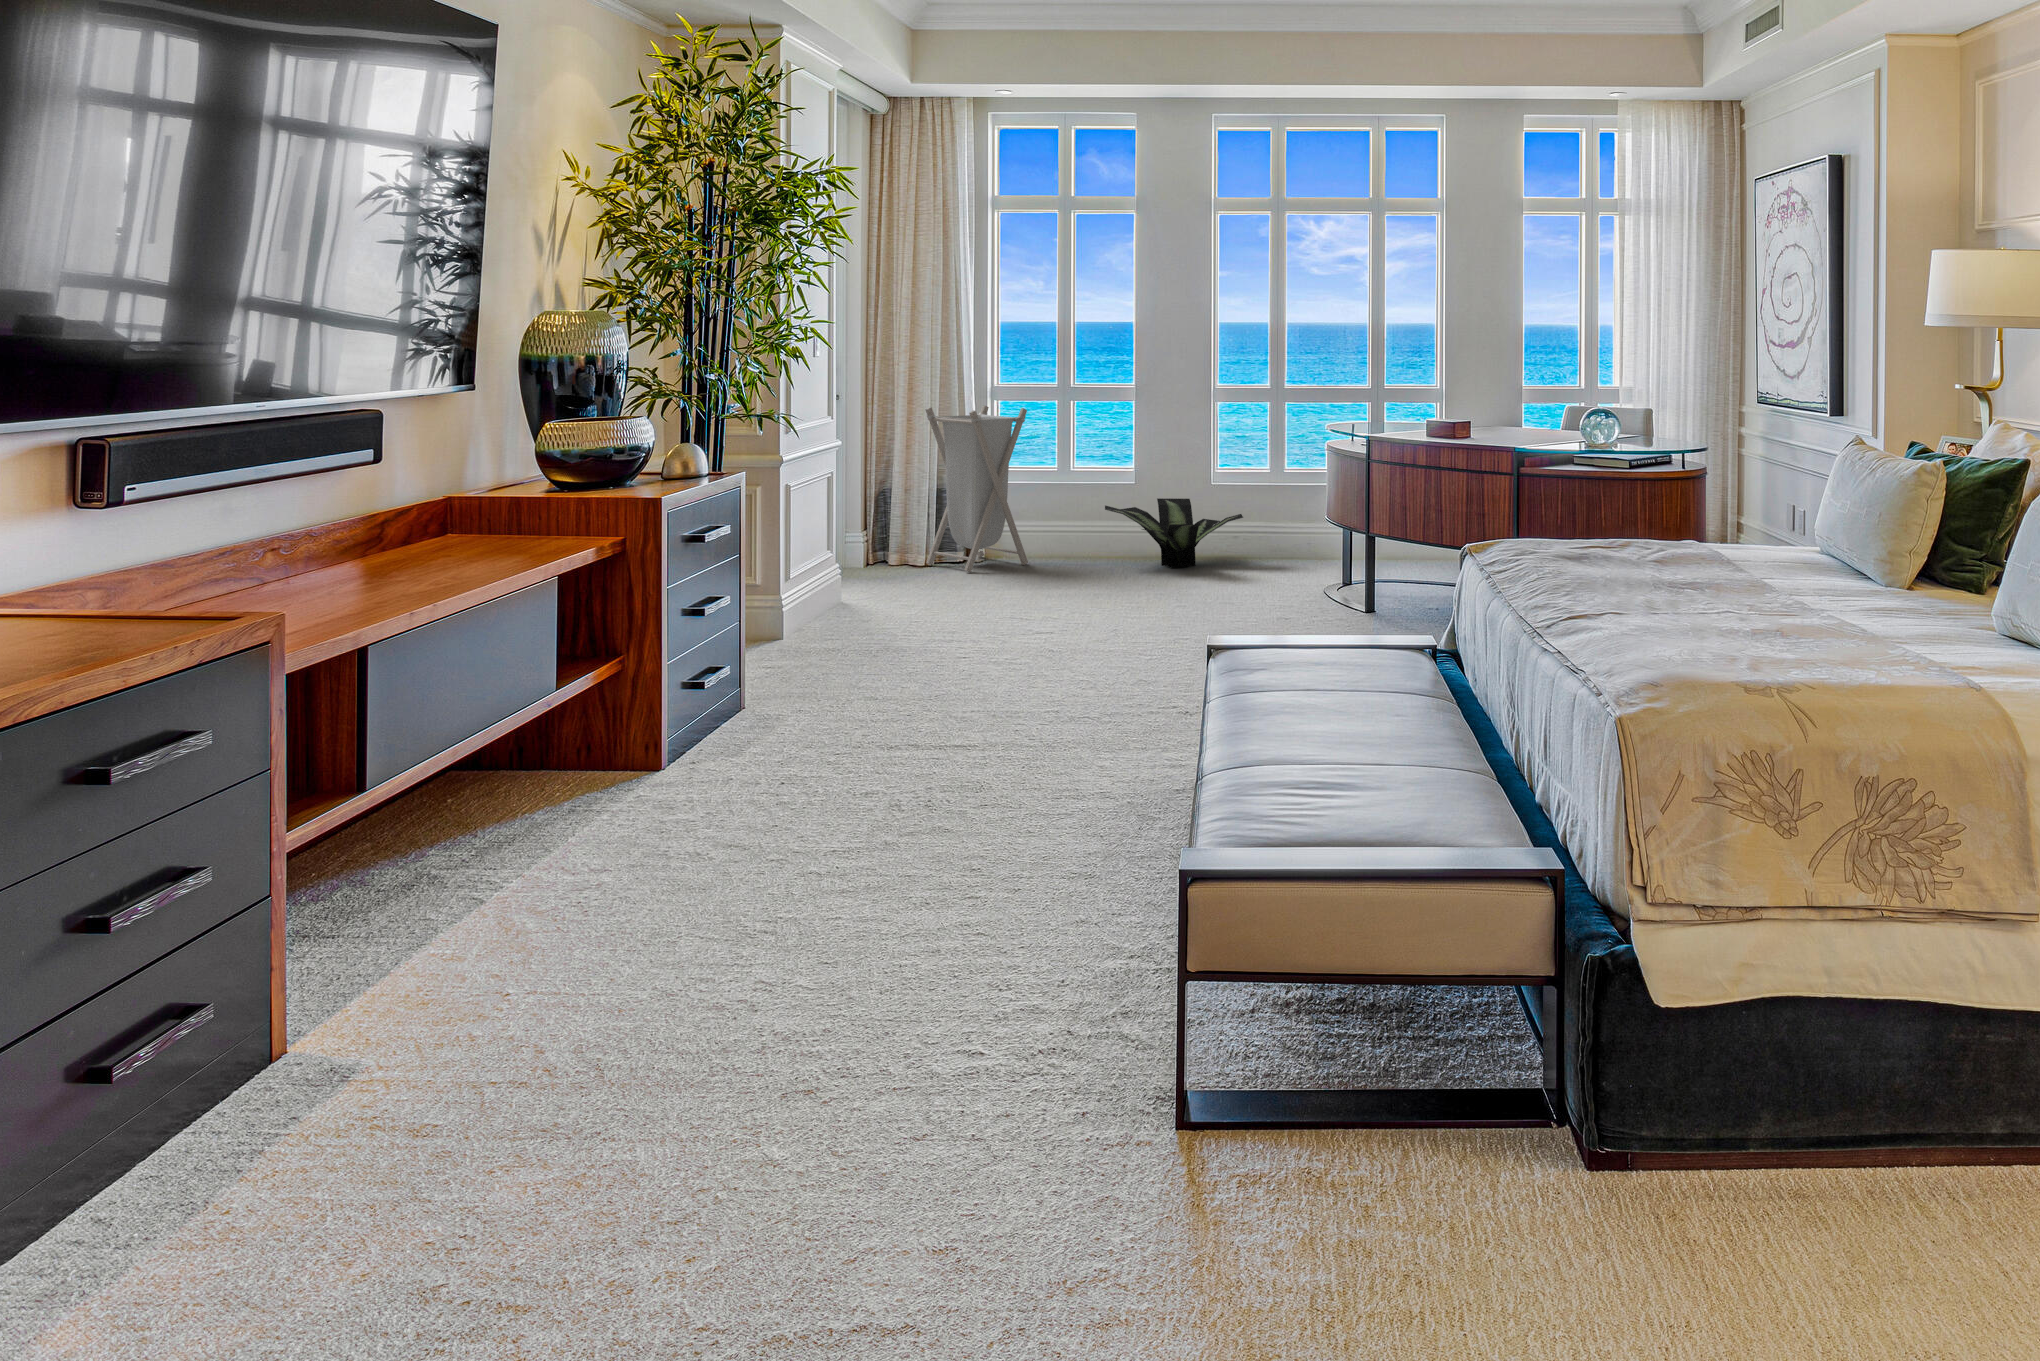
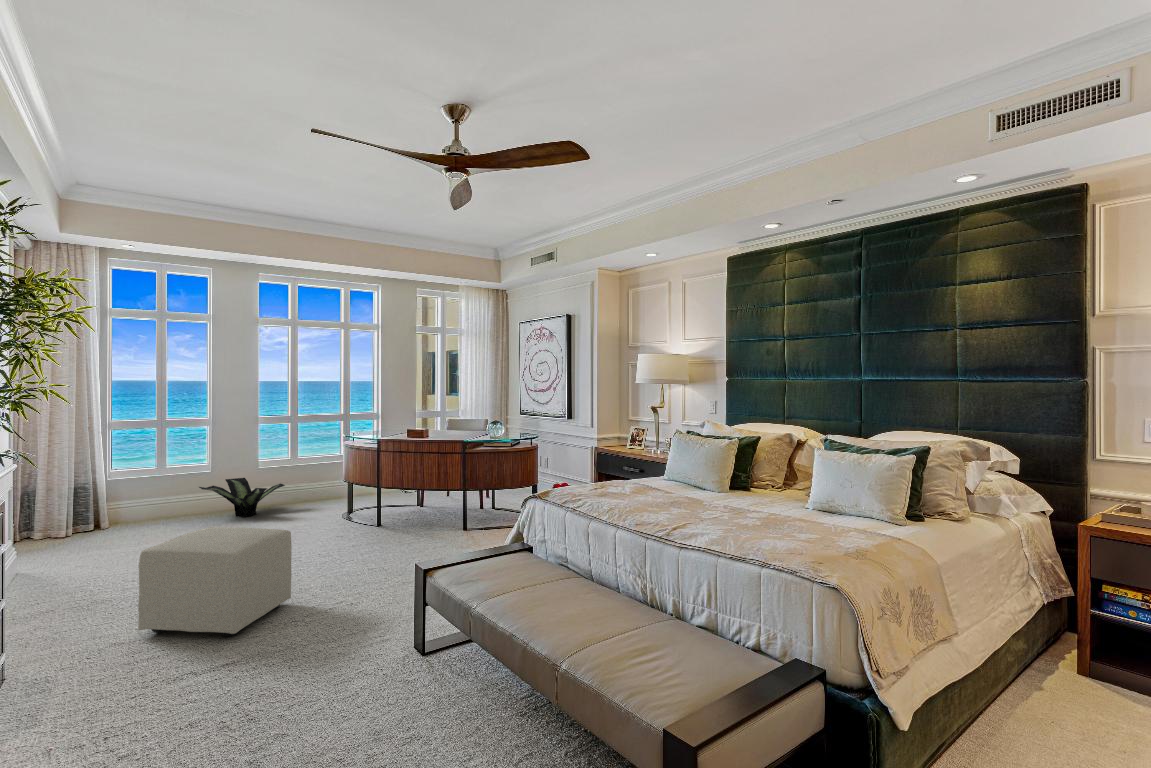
laundry hamper: present [925,405,1028,572] -> none [65,433,144,537]
ottoman: none [892,553,1107,716] -> present [138,527,292,636]

